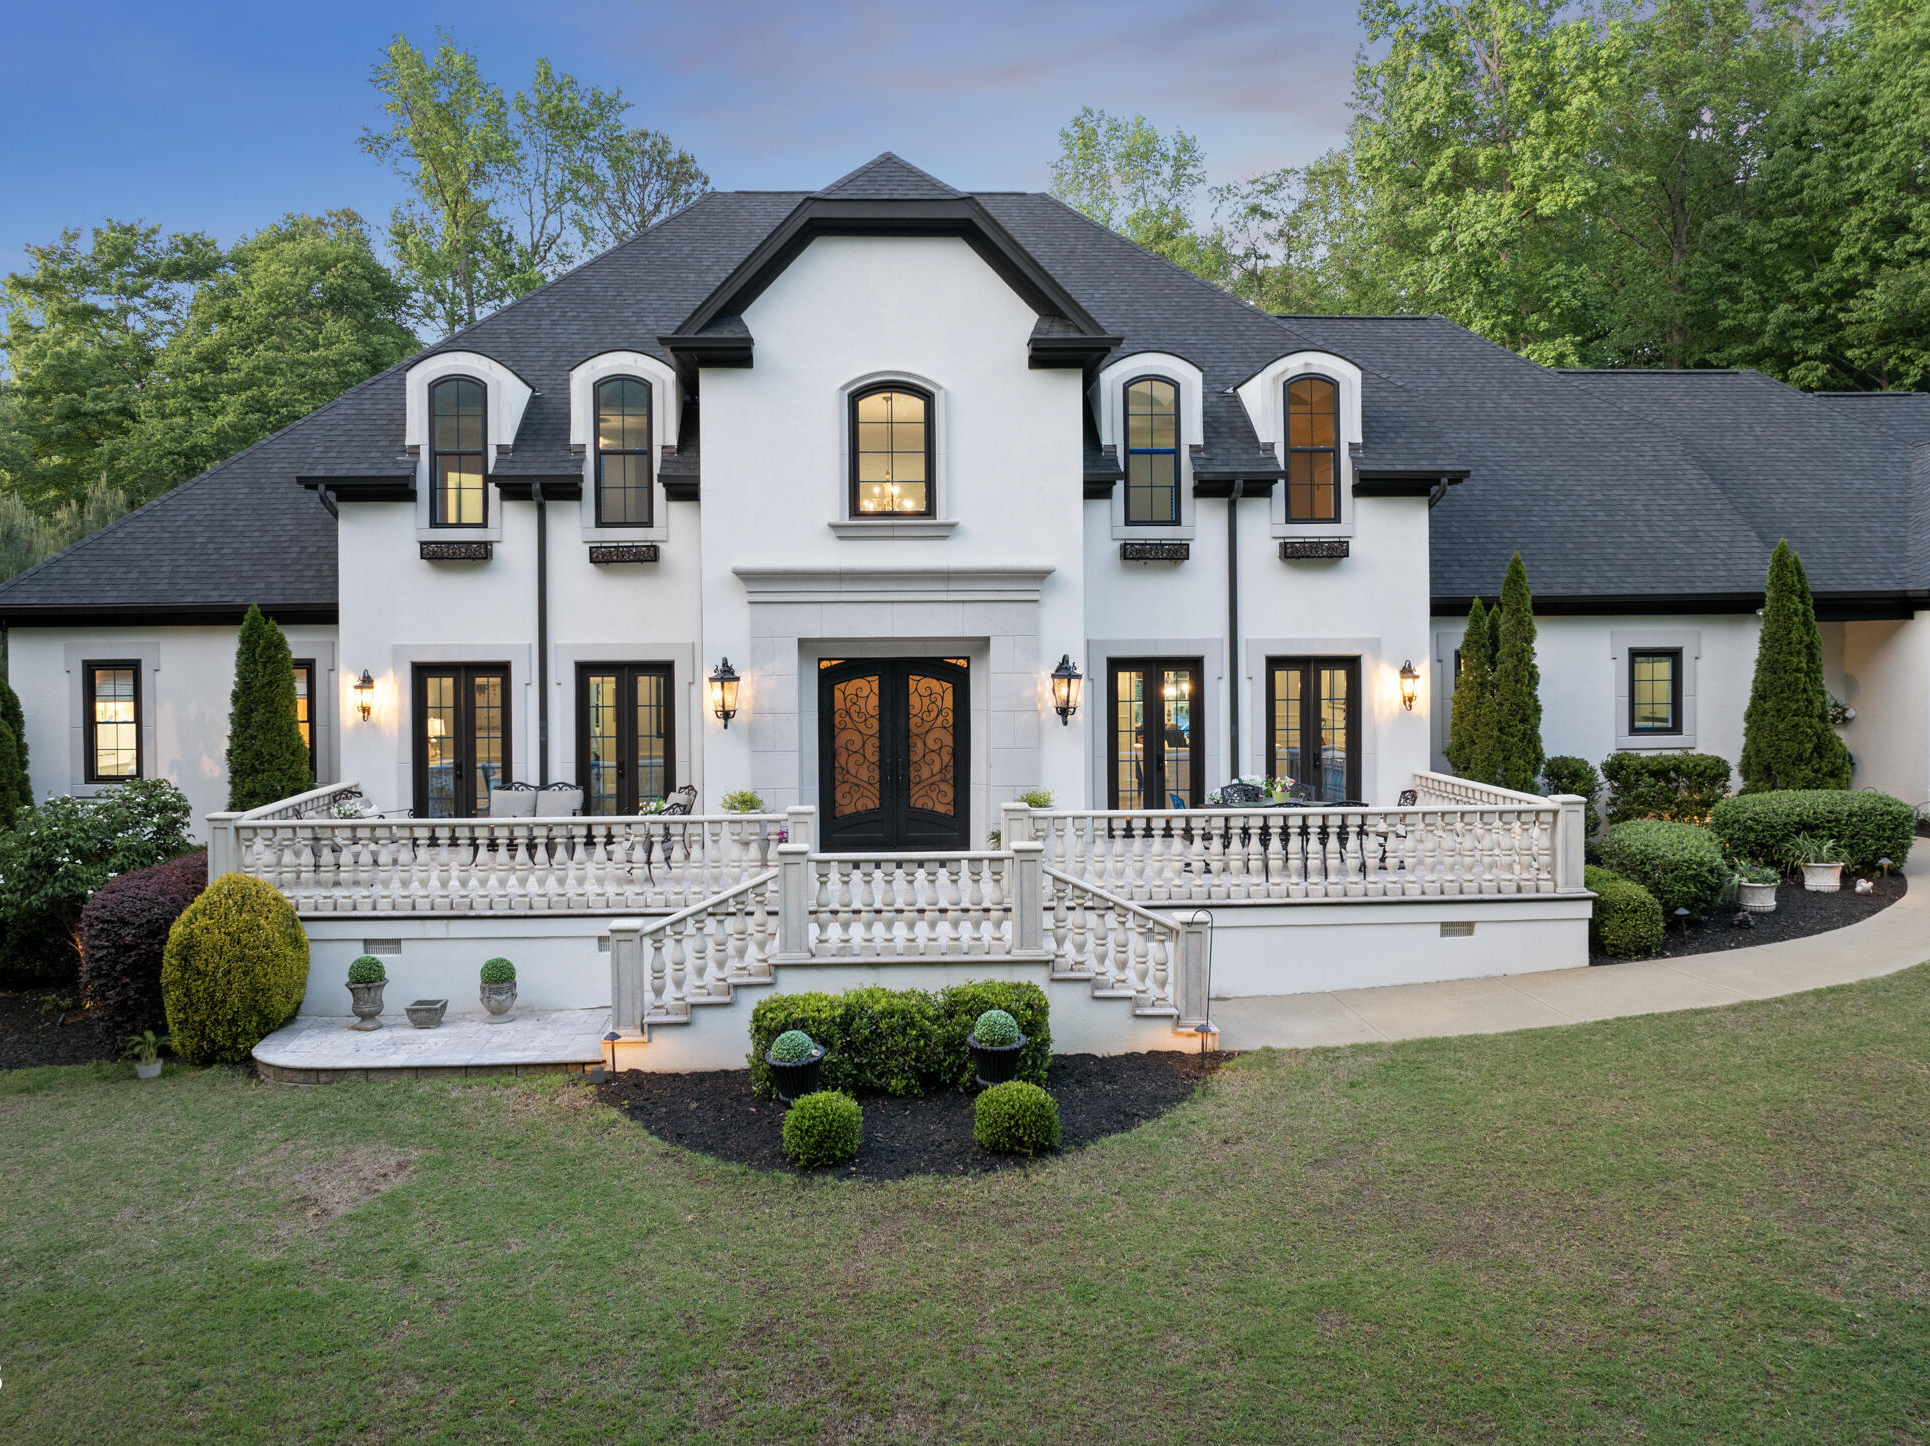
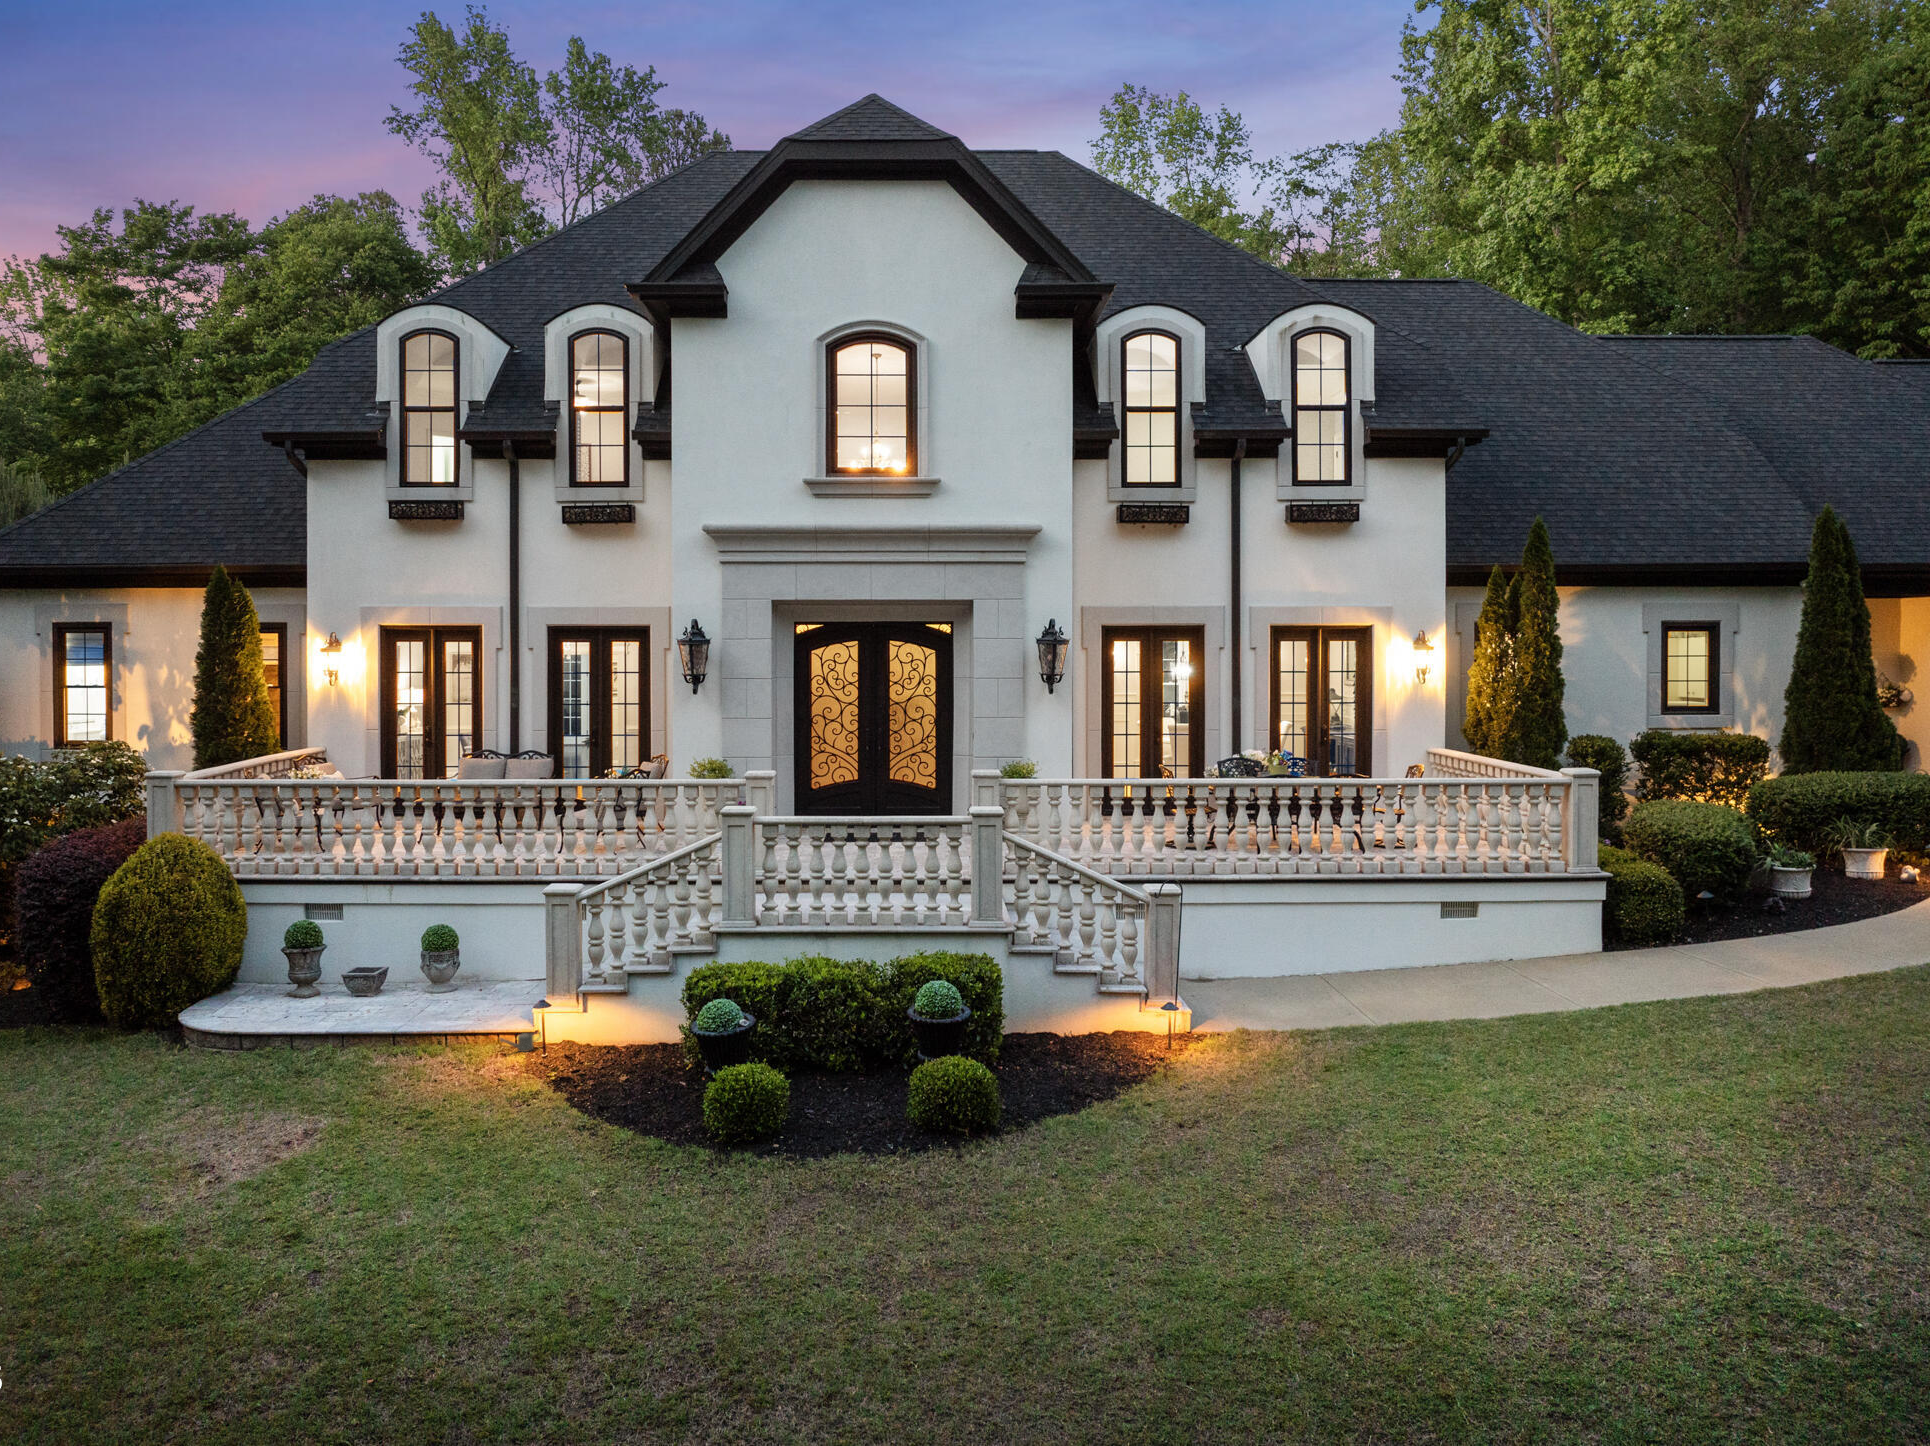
potted plant: present [125,1031,173,1079] -> none [41,988,105,1037]

